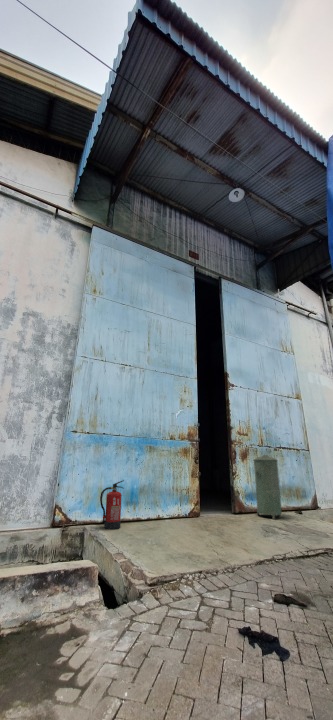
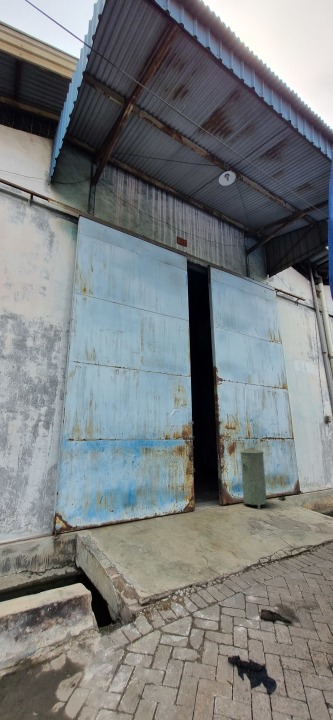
fire extinguisher: present [100,480,124,529] -> none [91,484,115,533]

